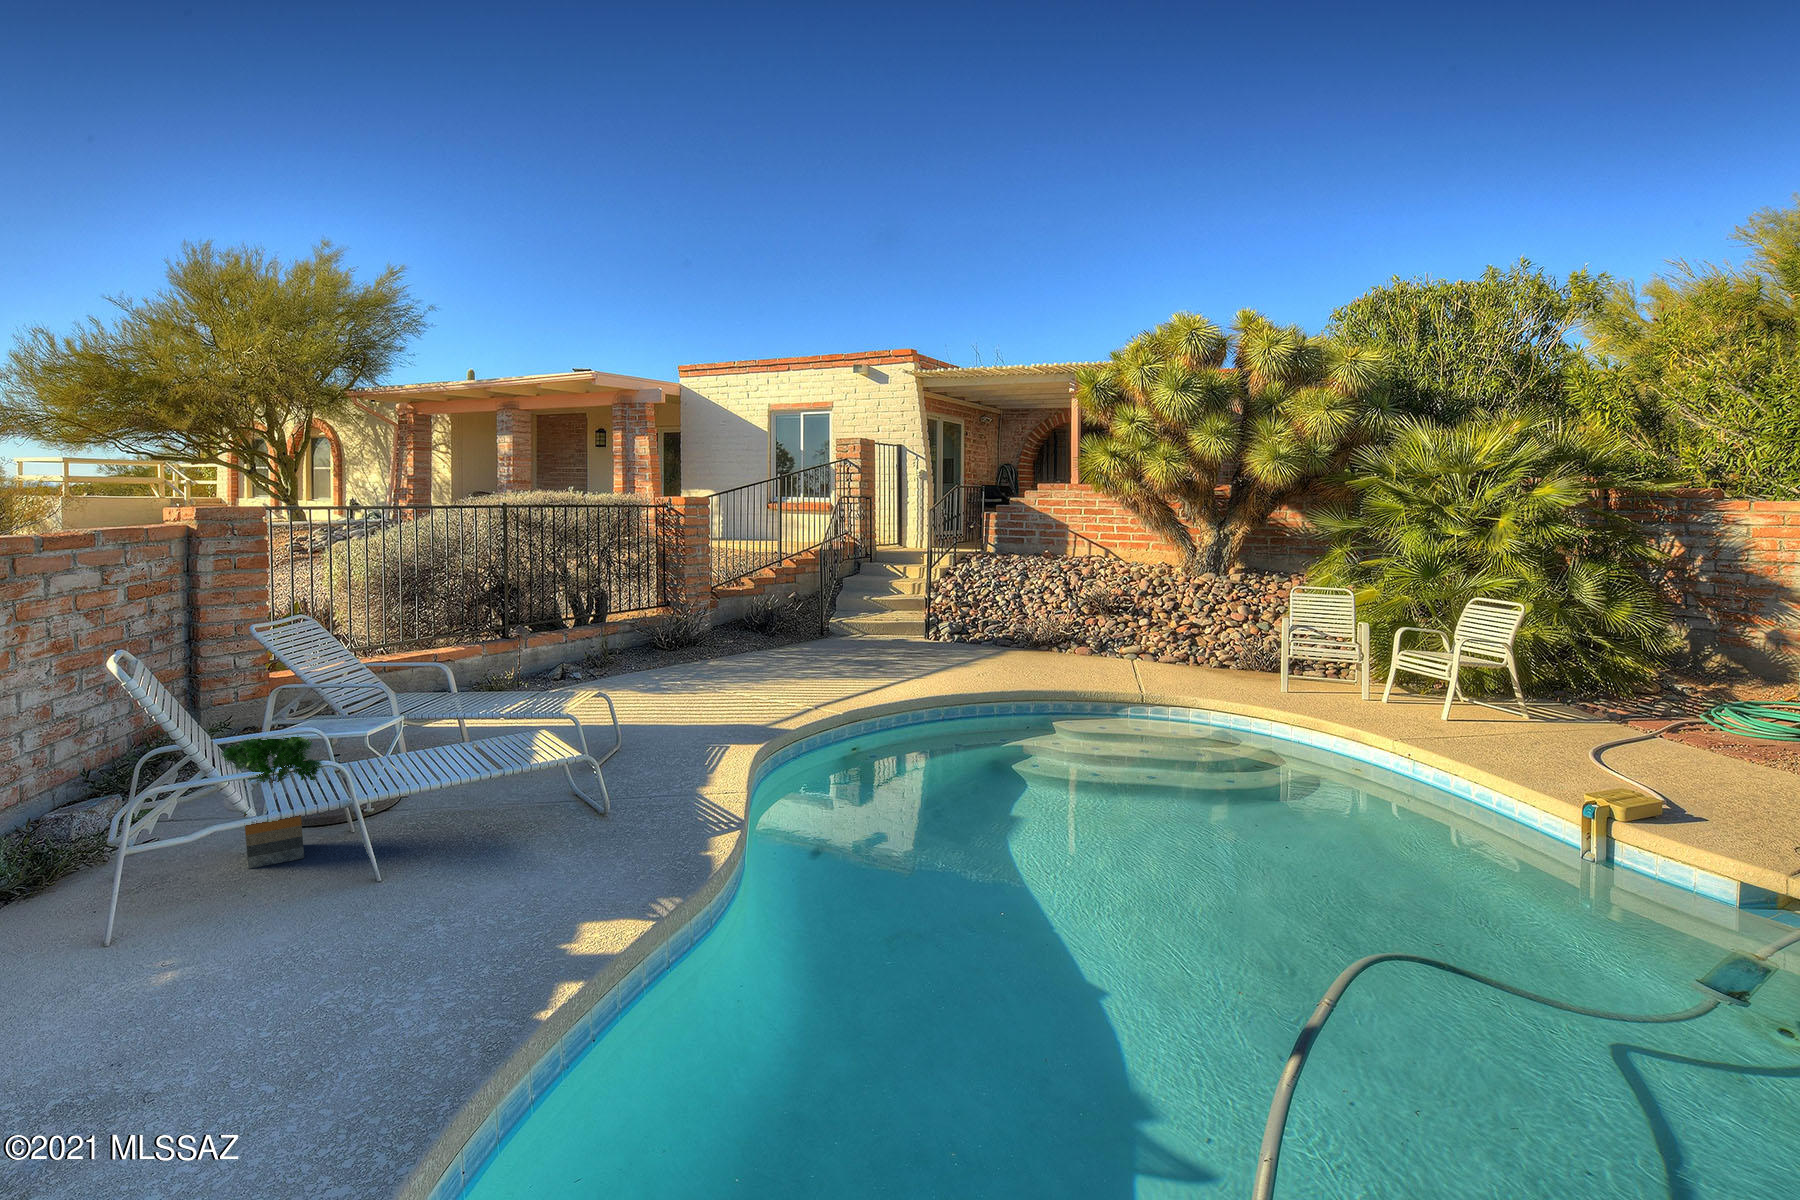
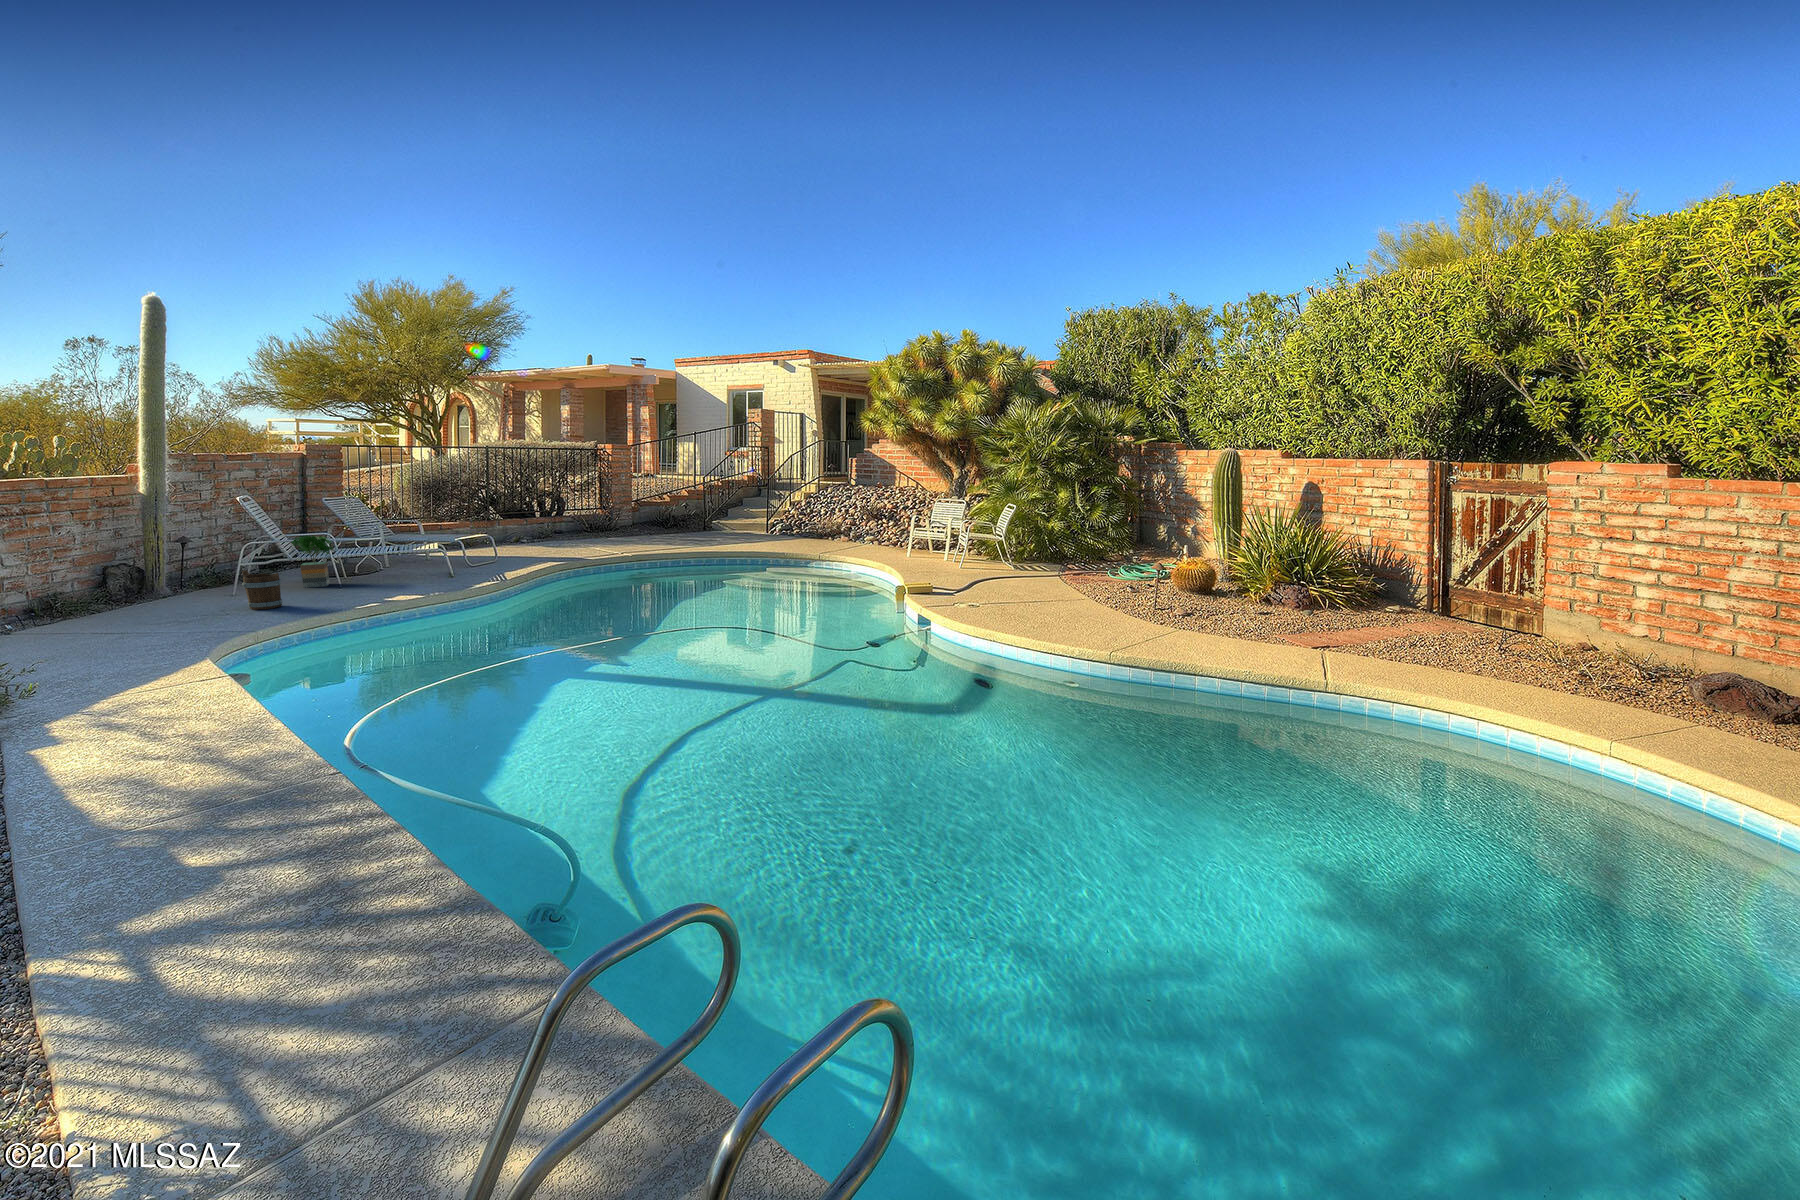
bucket: none [135,885,257,1016] -> present [242,570,282,610]

